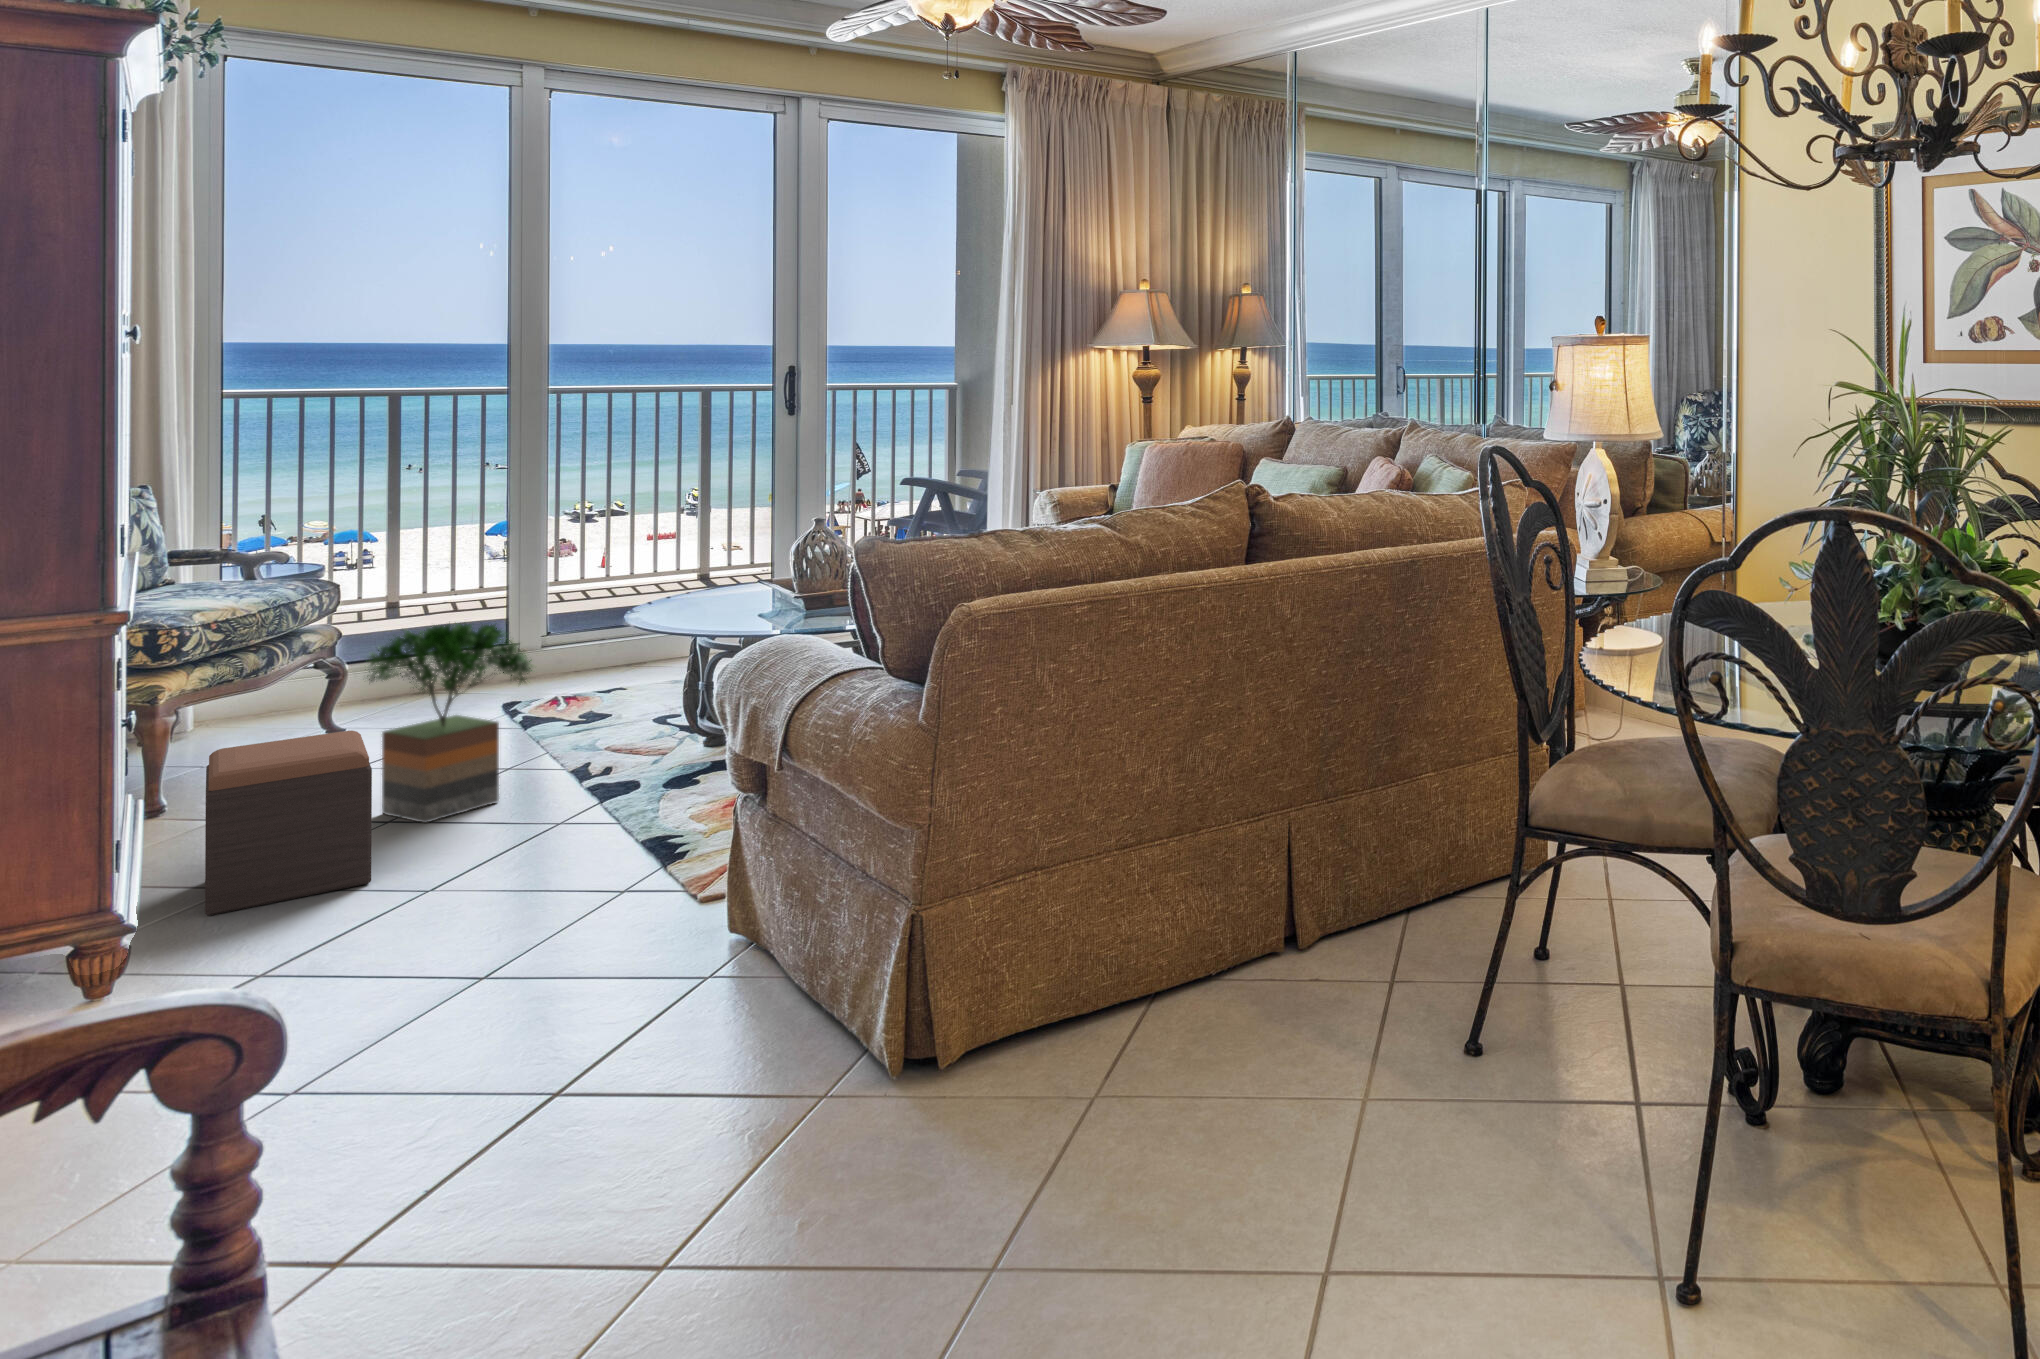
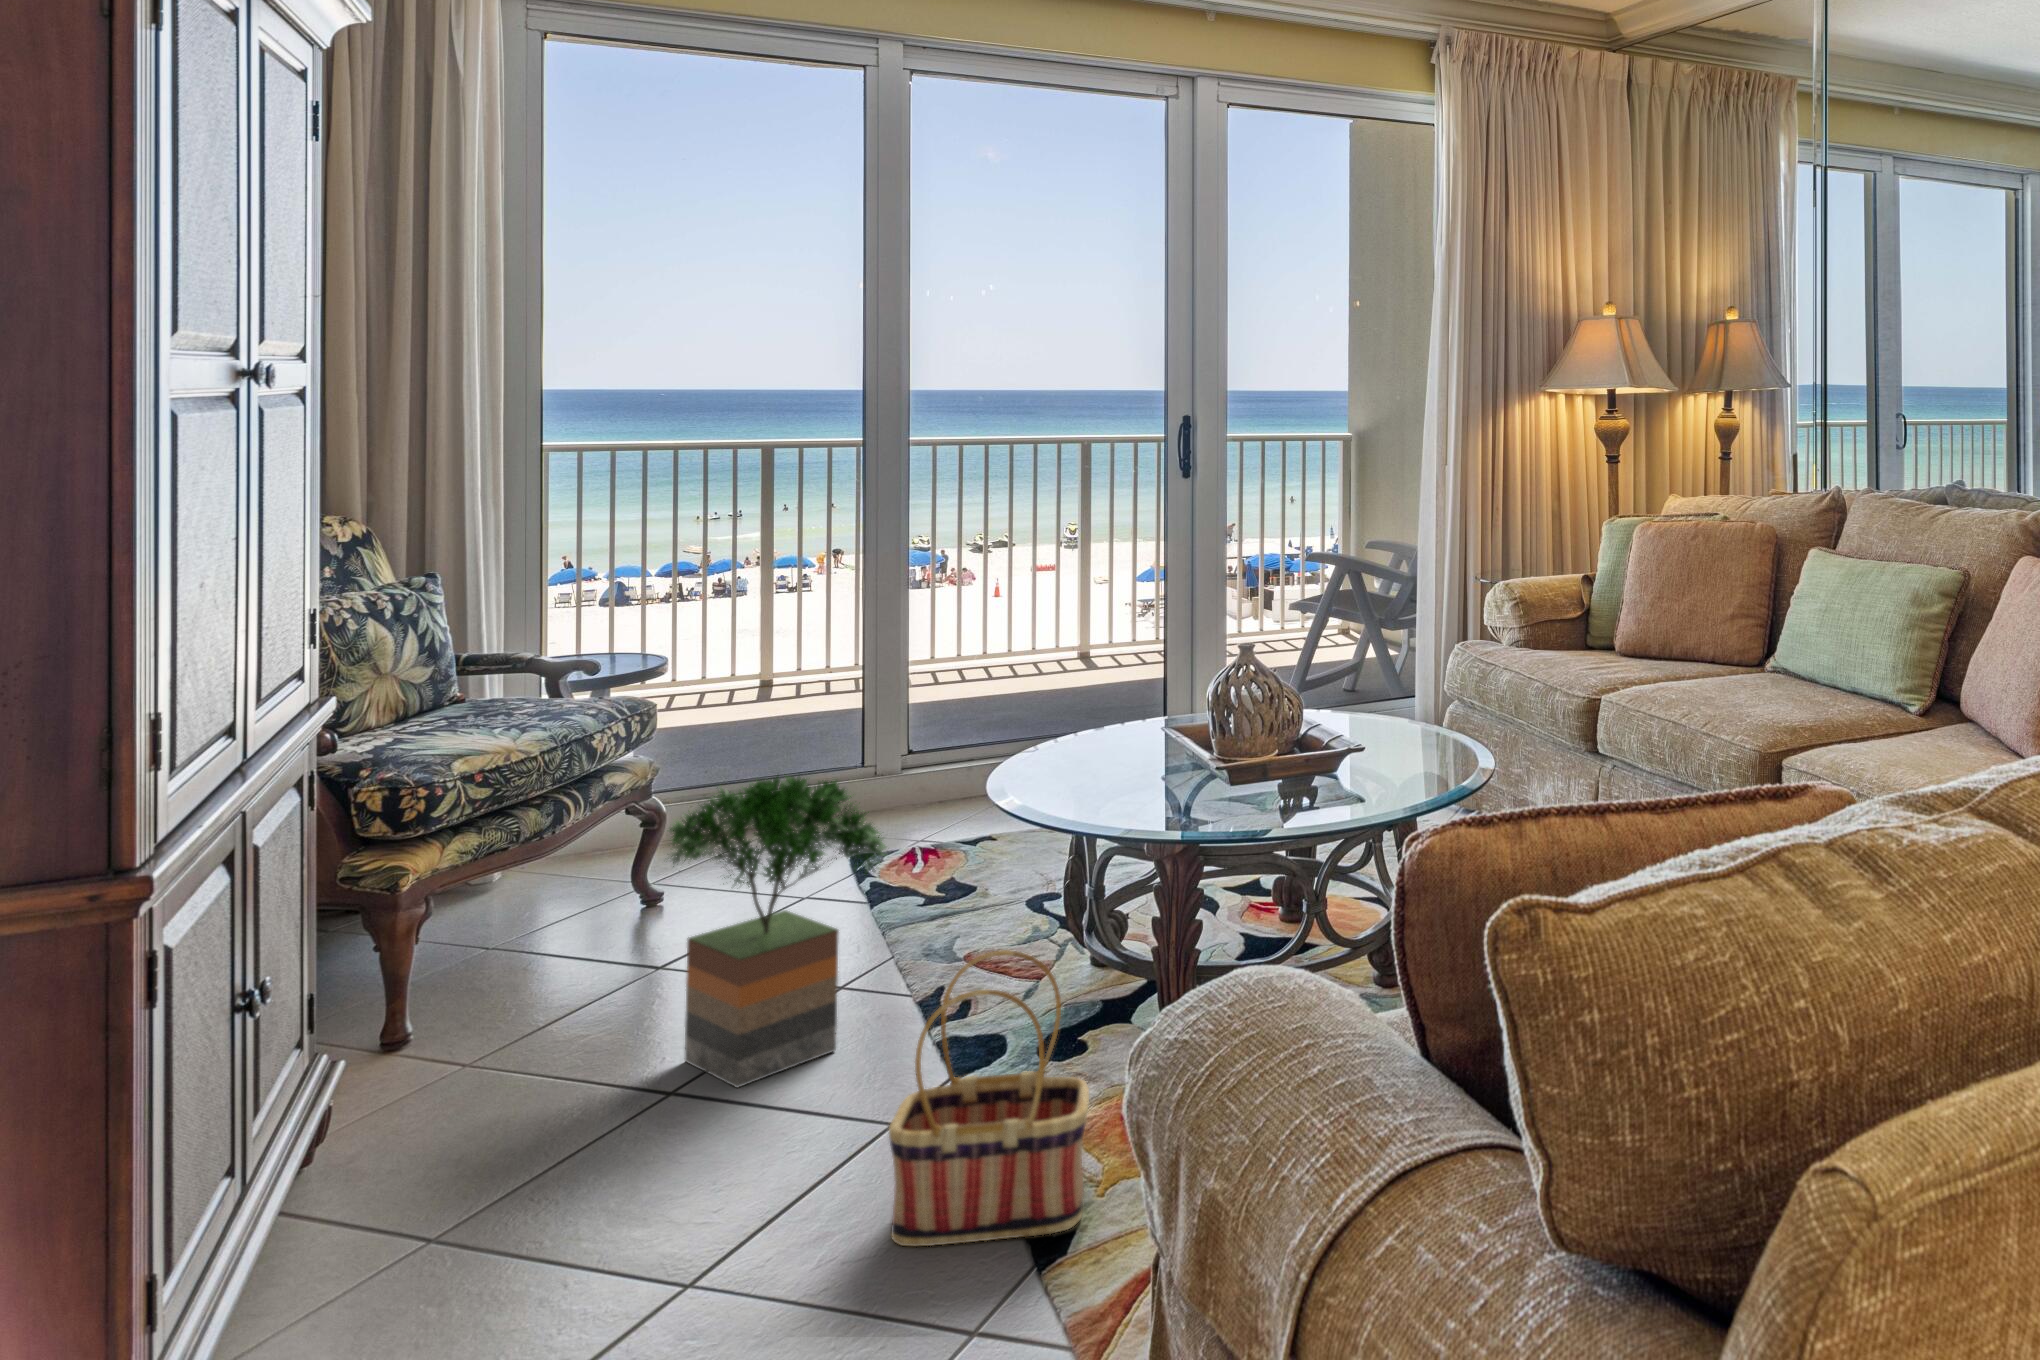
basket: none [540,708,677,877] -> present [889,950,1089,1246]
footstool: present [205,731,372,916] -> none [404,959,651,1287]

